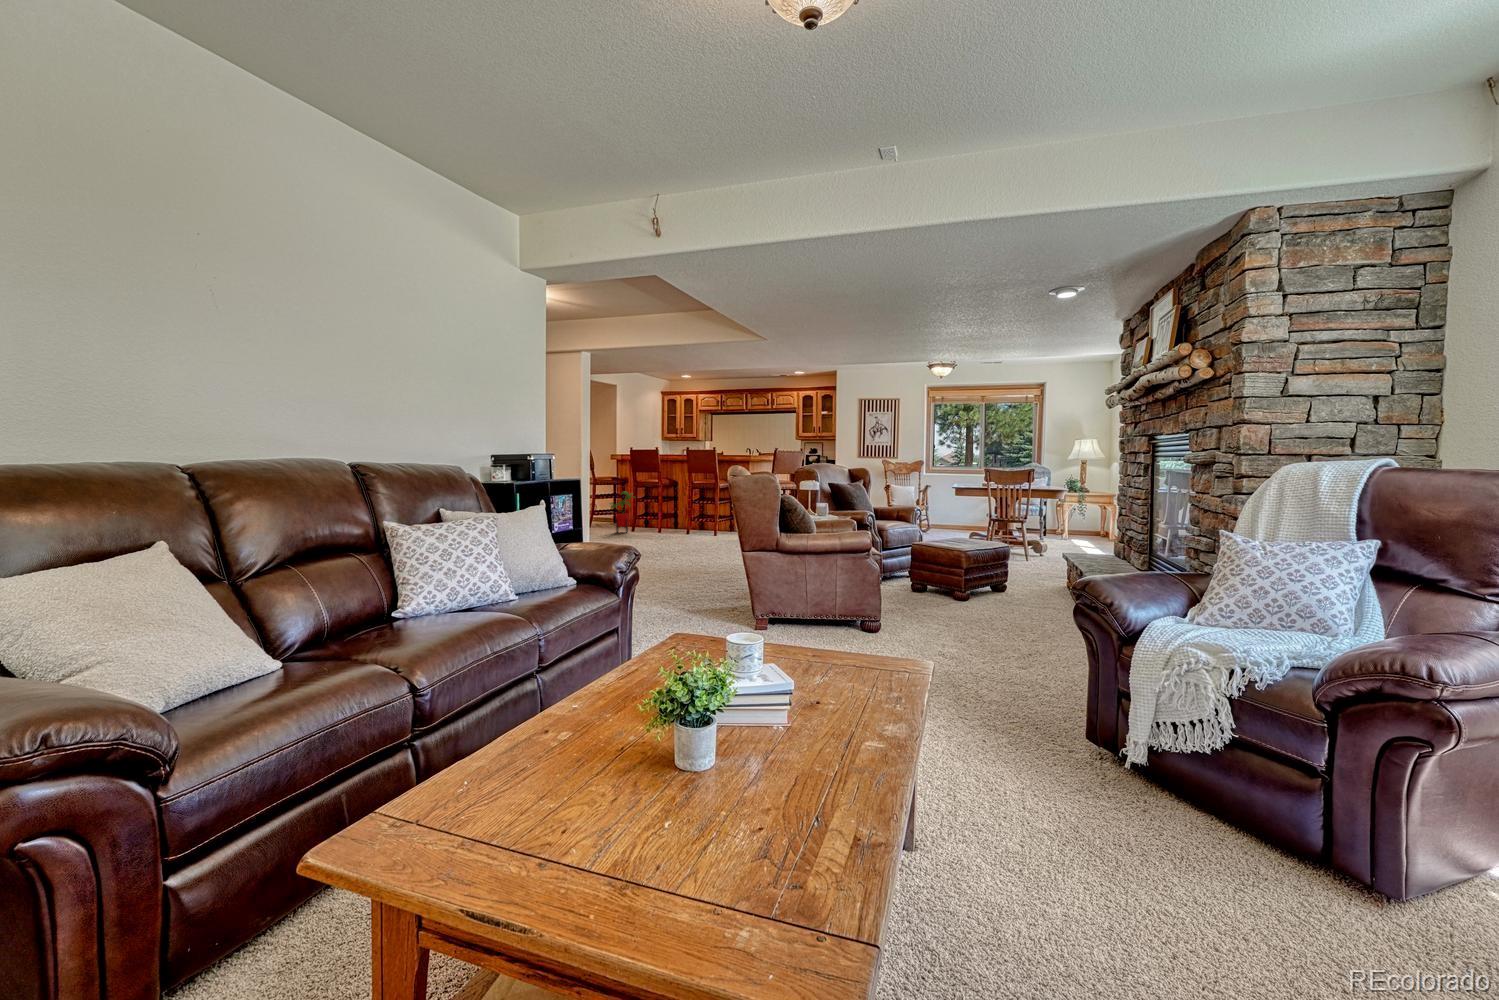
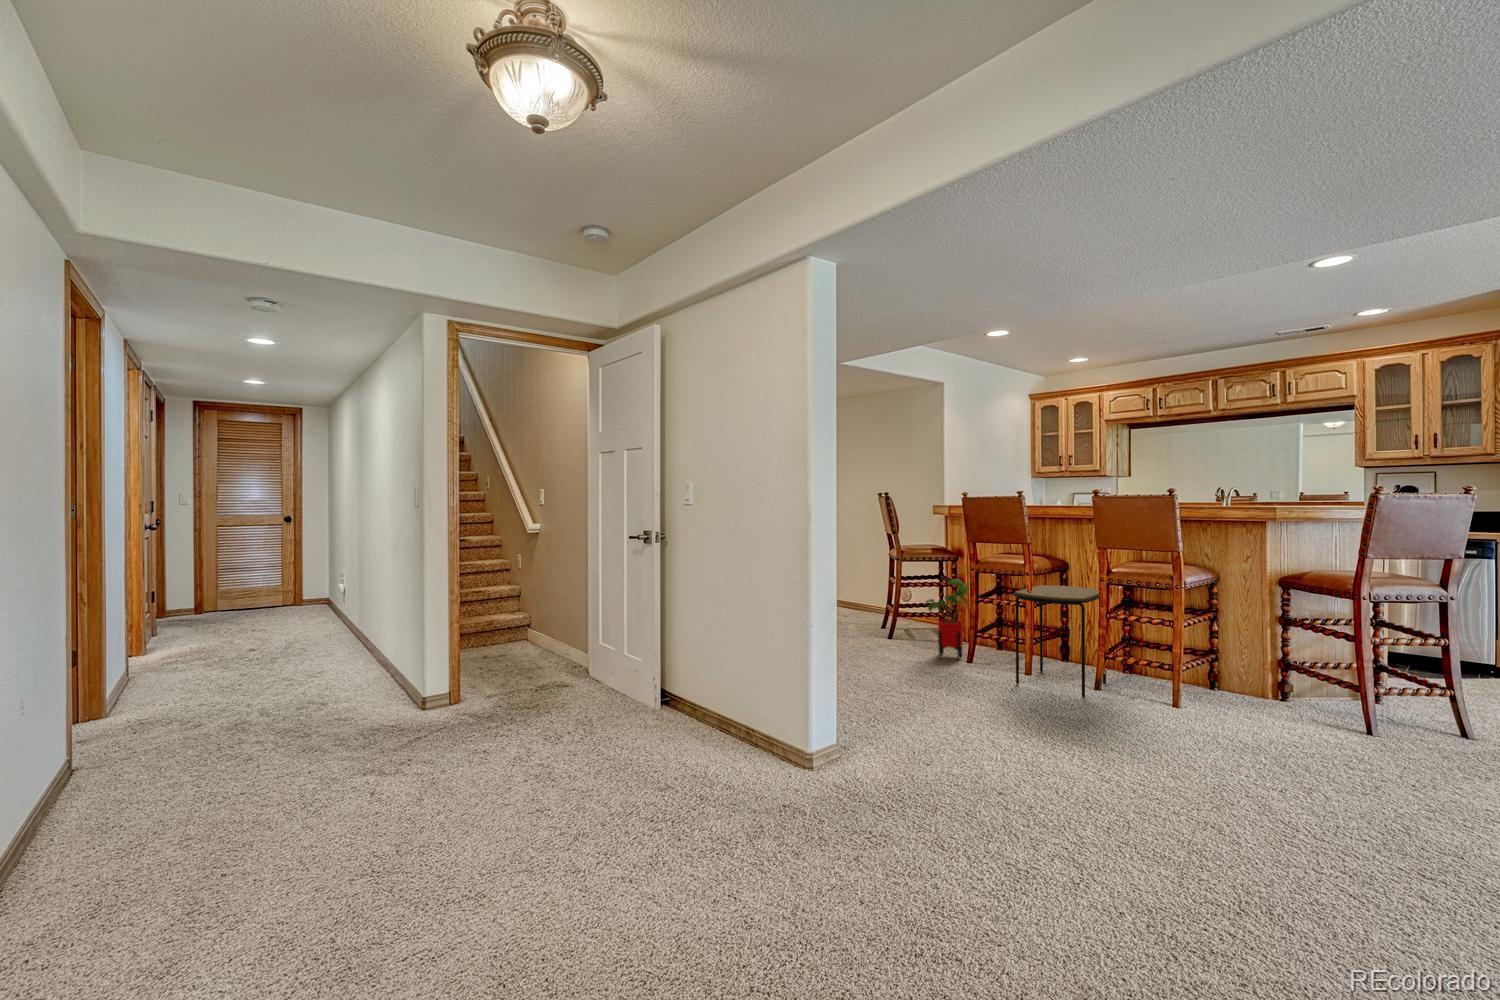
side table: none [652,492,692,538] -> present [1013,585,1106,697]

